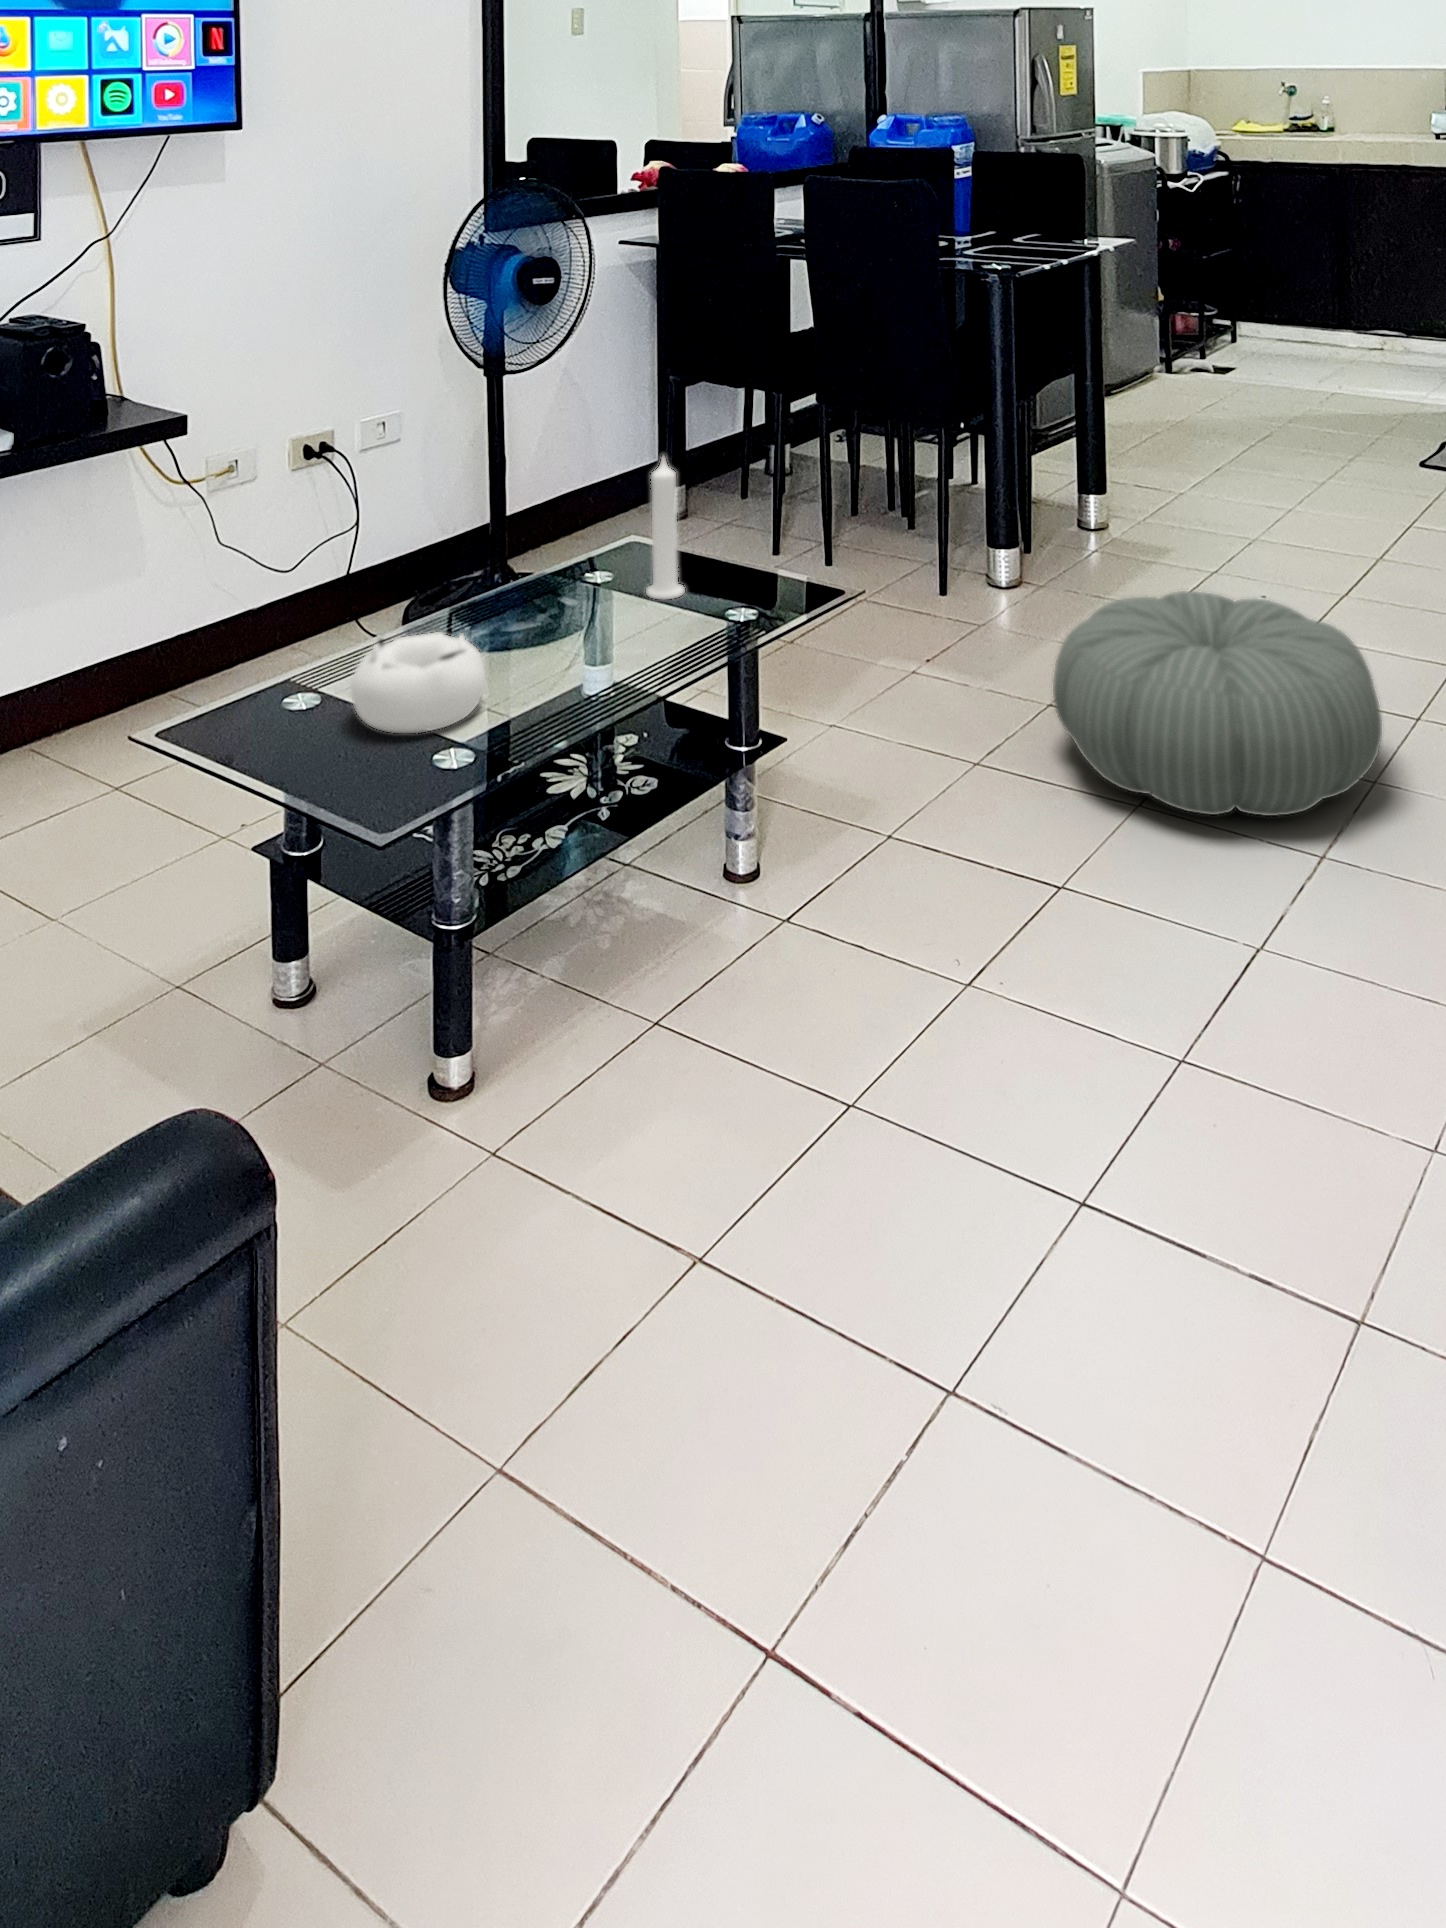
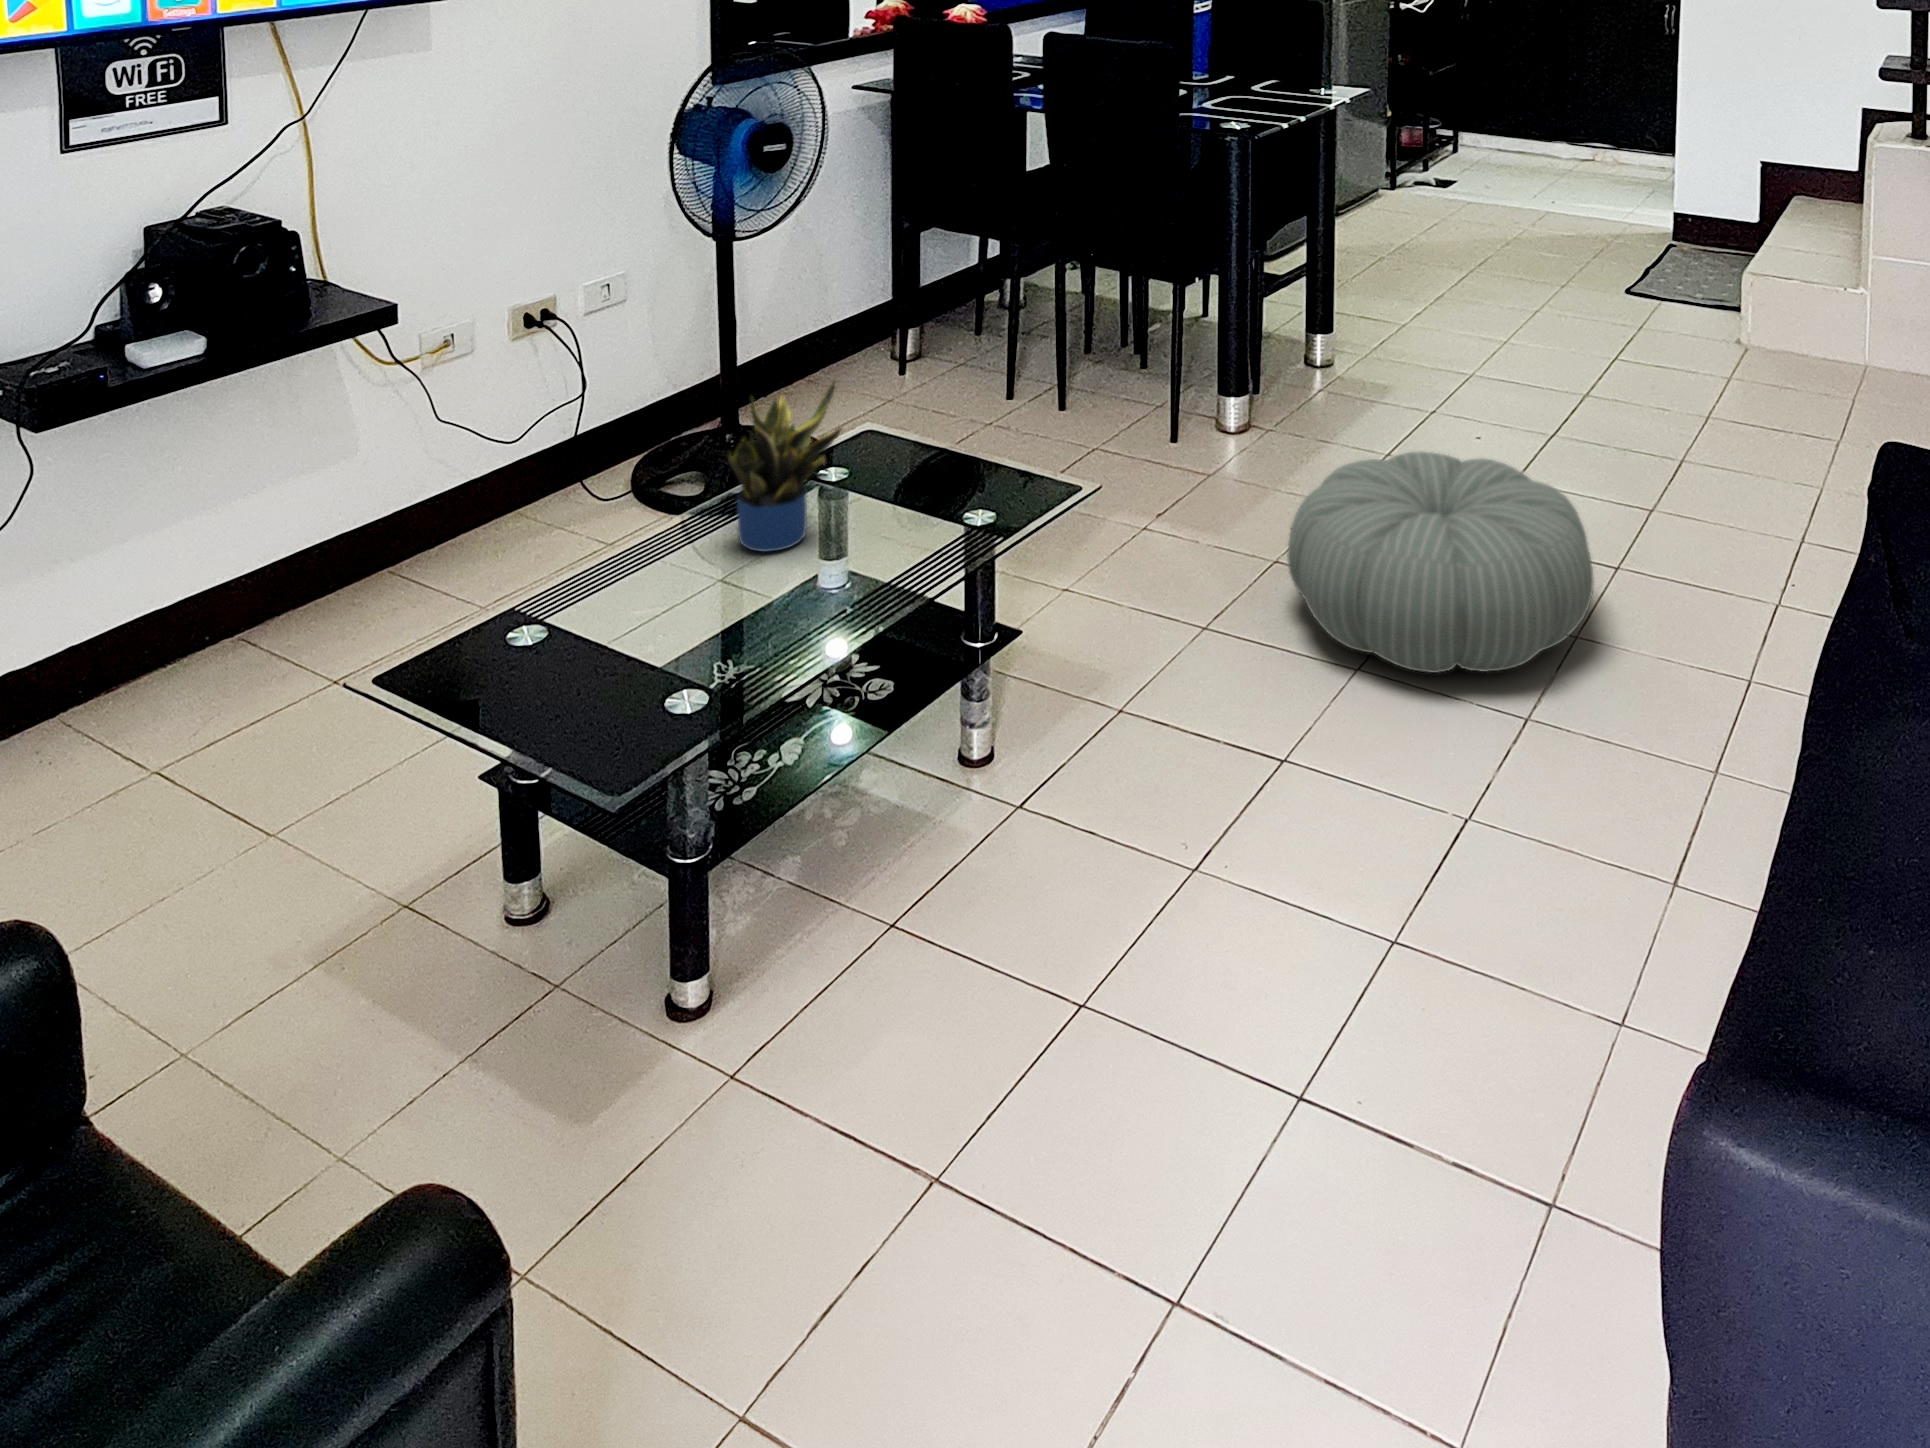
candle: present [646,457,685,599] -> none [890,350,929,491]
potted plant: none [488,470,600,647] -> present [728,382,842,552]
decorative bowl: present [351,632,485,733] -> none [590,549,729,658]

